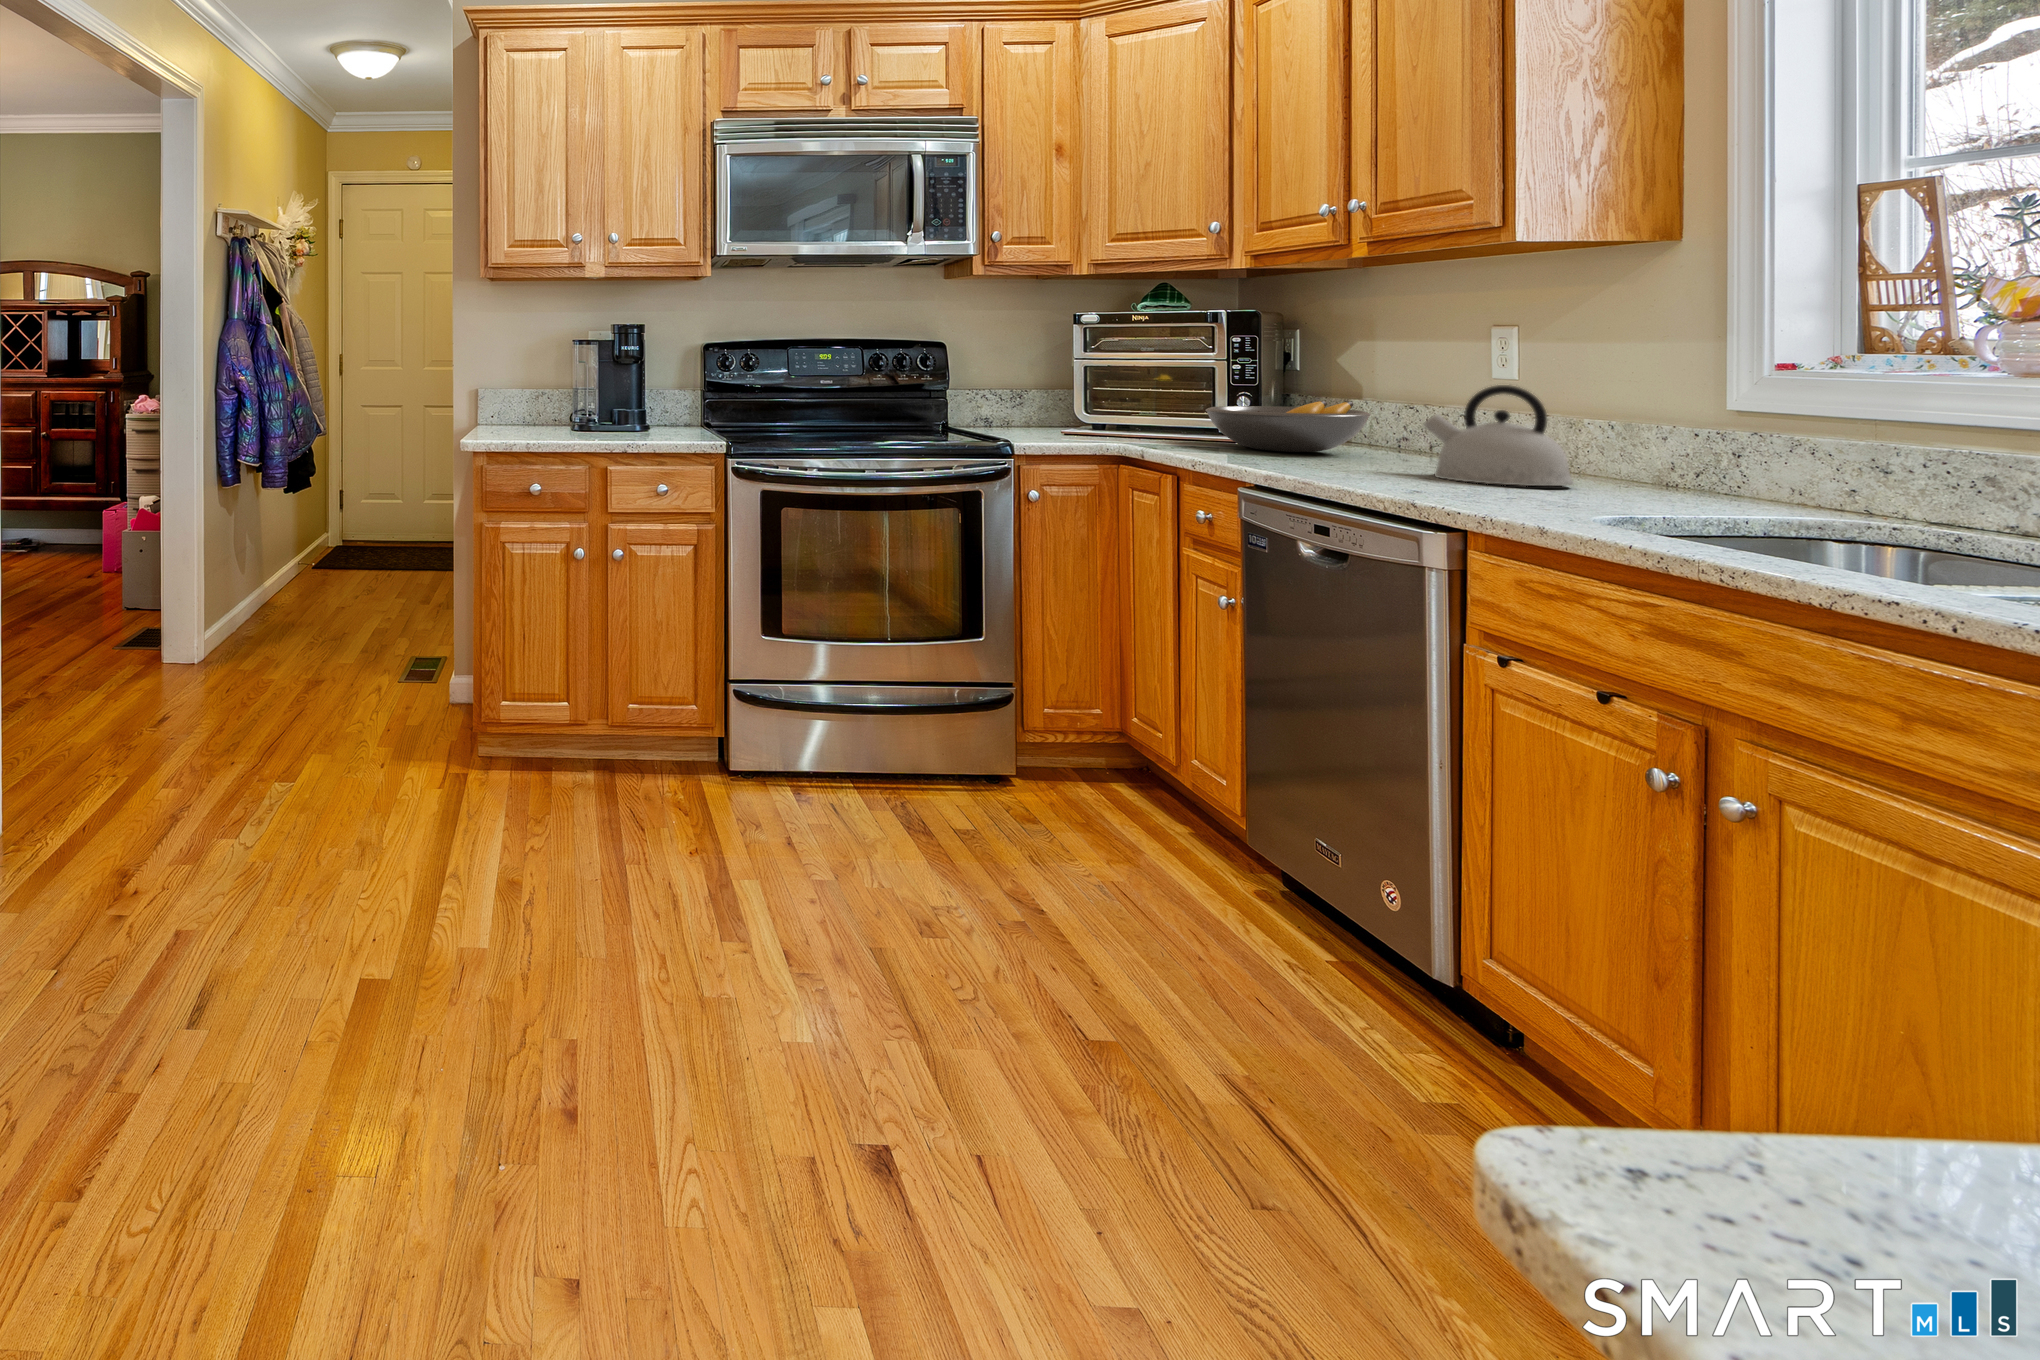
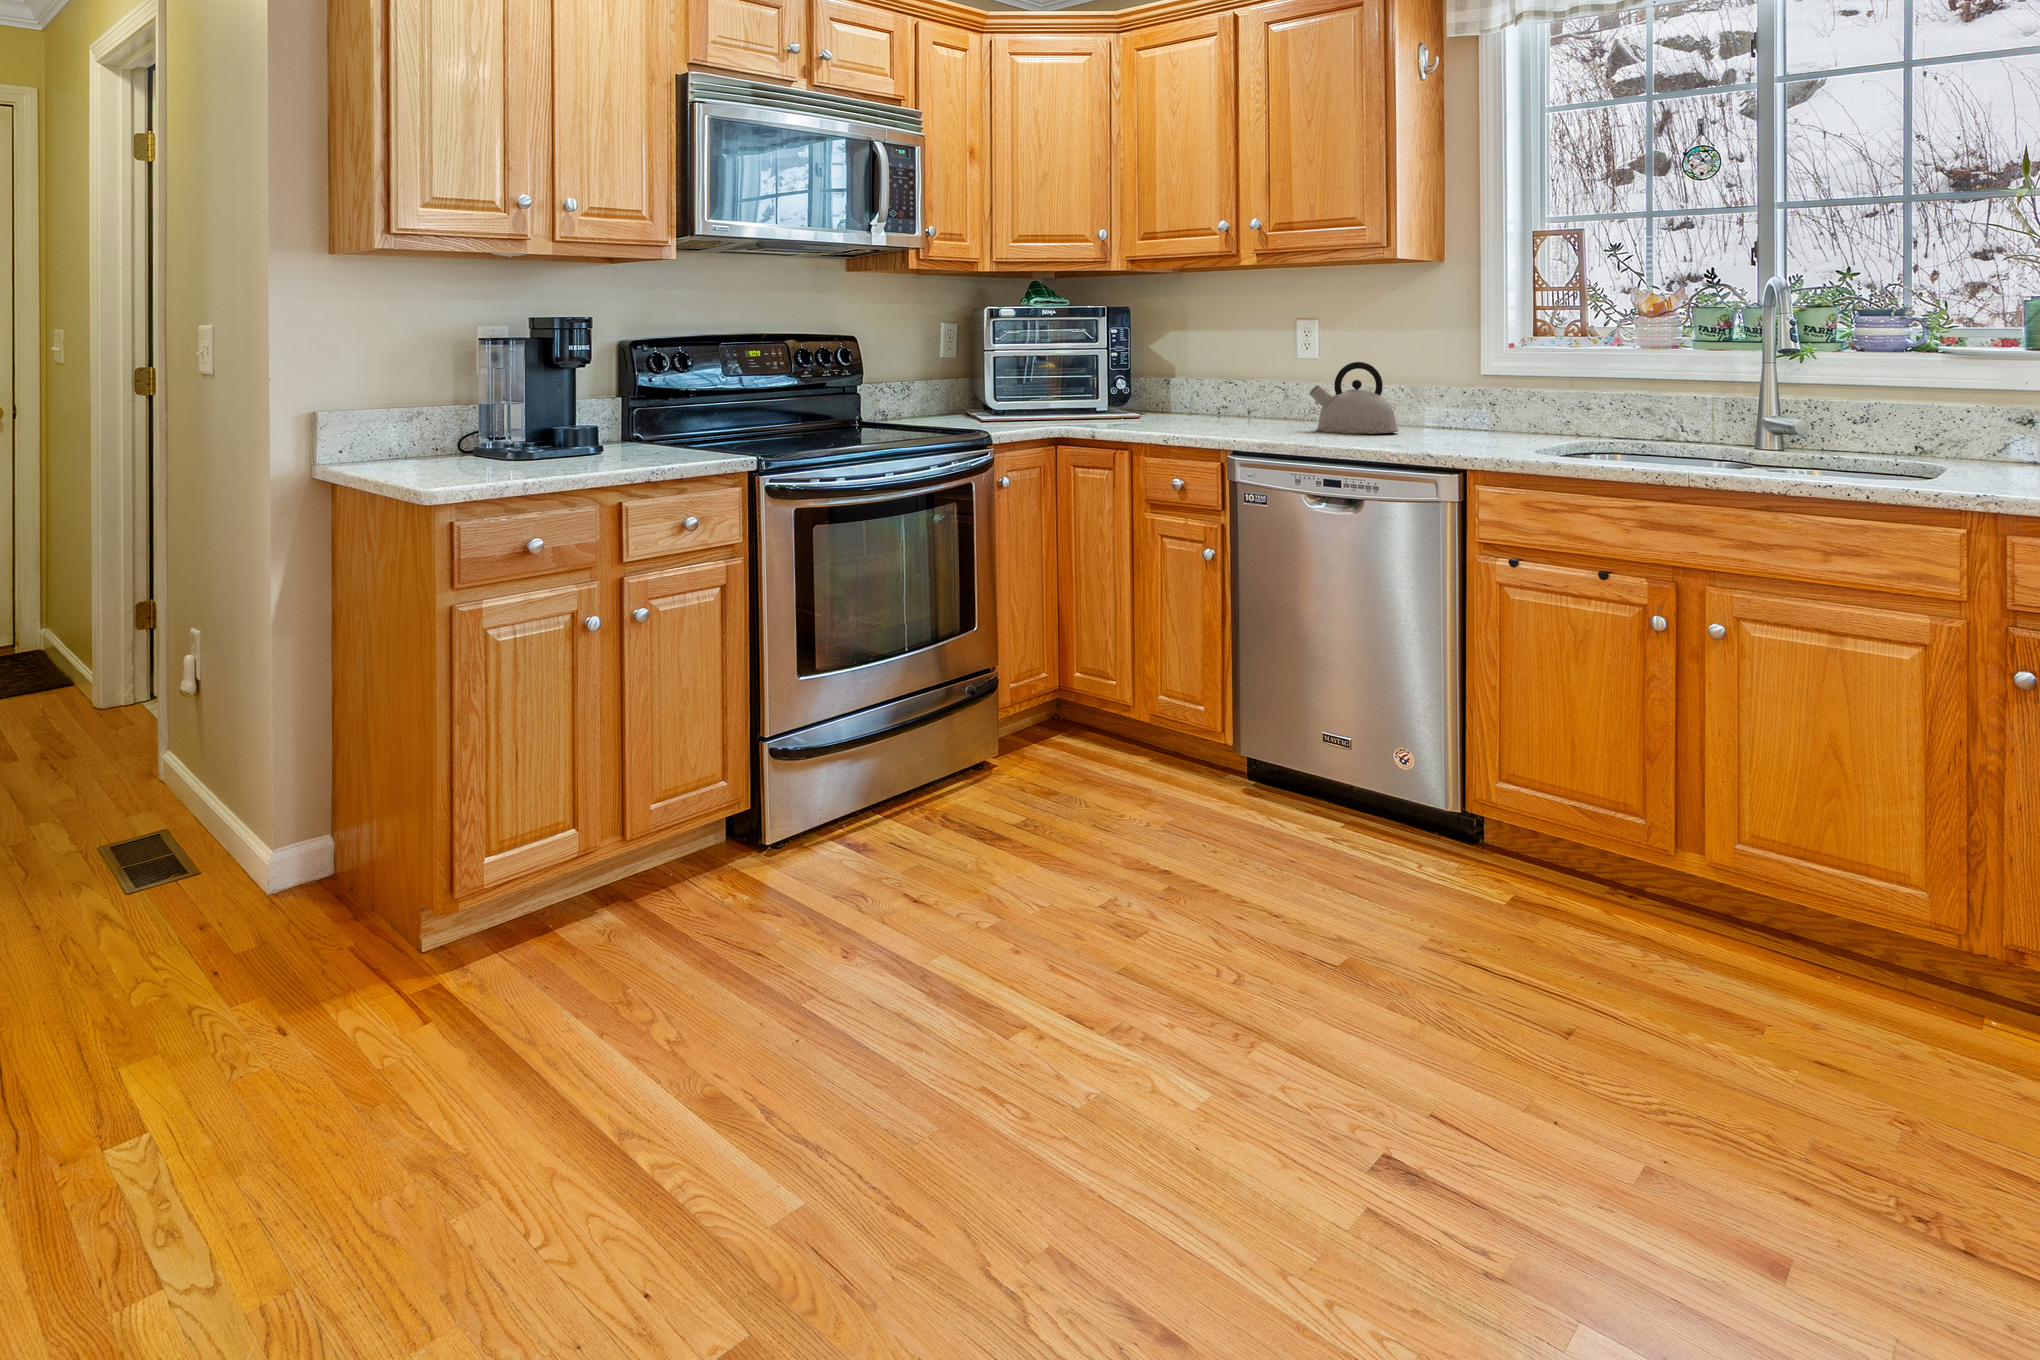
fruit bowl: present [1206,401,1371,452] -> none [1121,379,1235,422]

